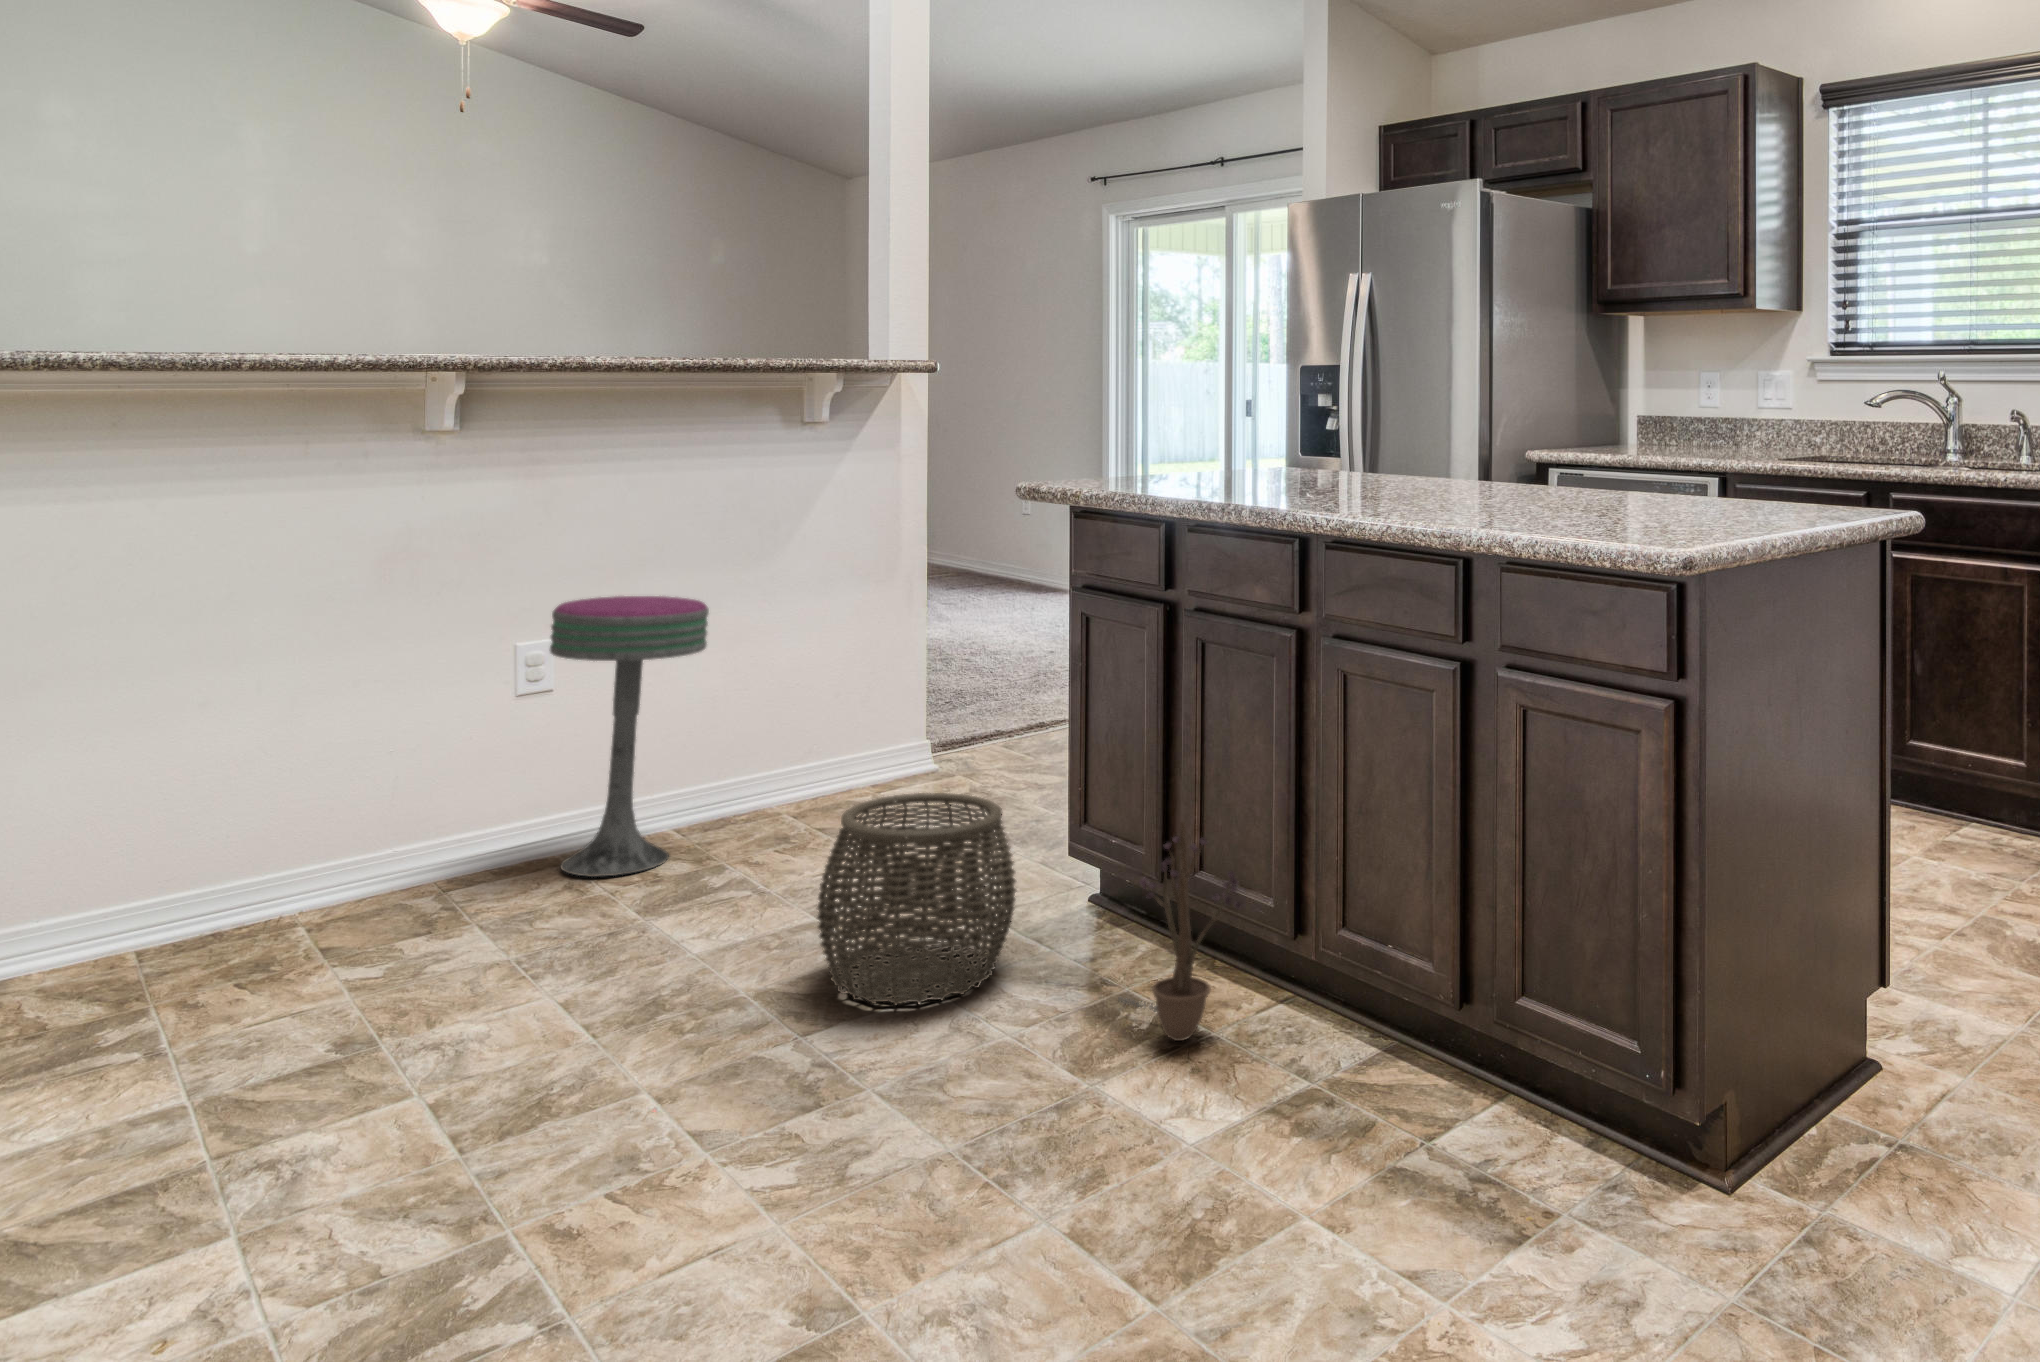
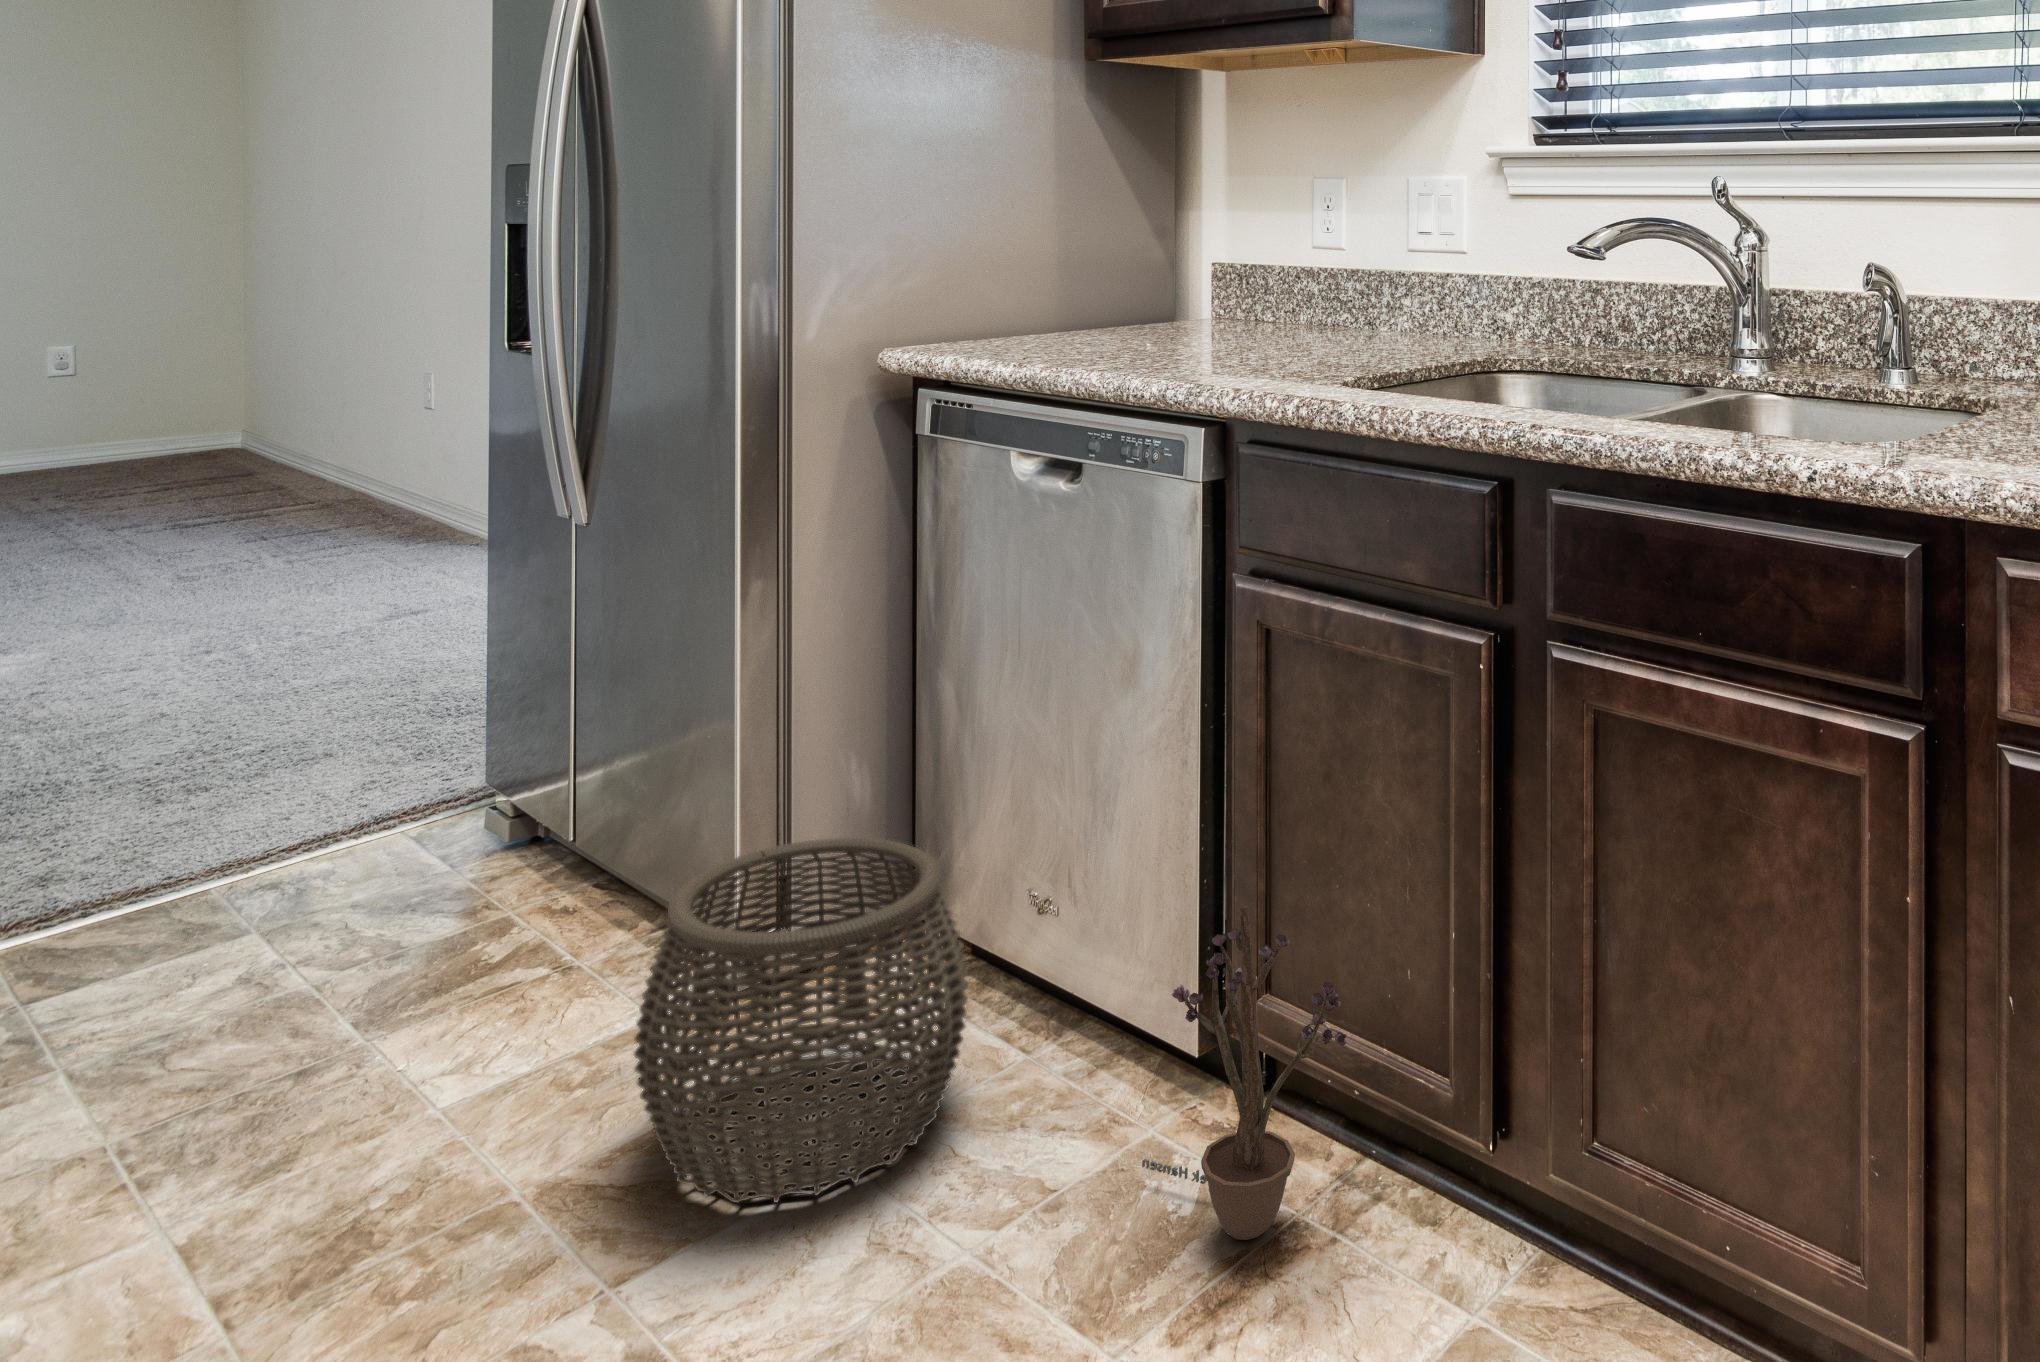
bar stool: present [550,596,709,877] -> none [180,522,459,955]

